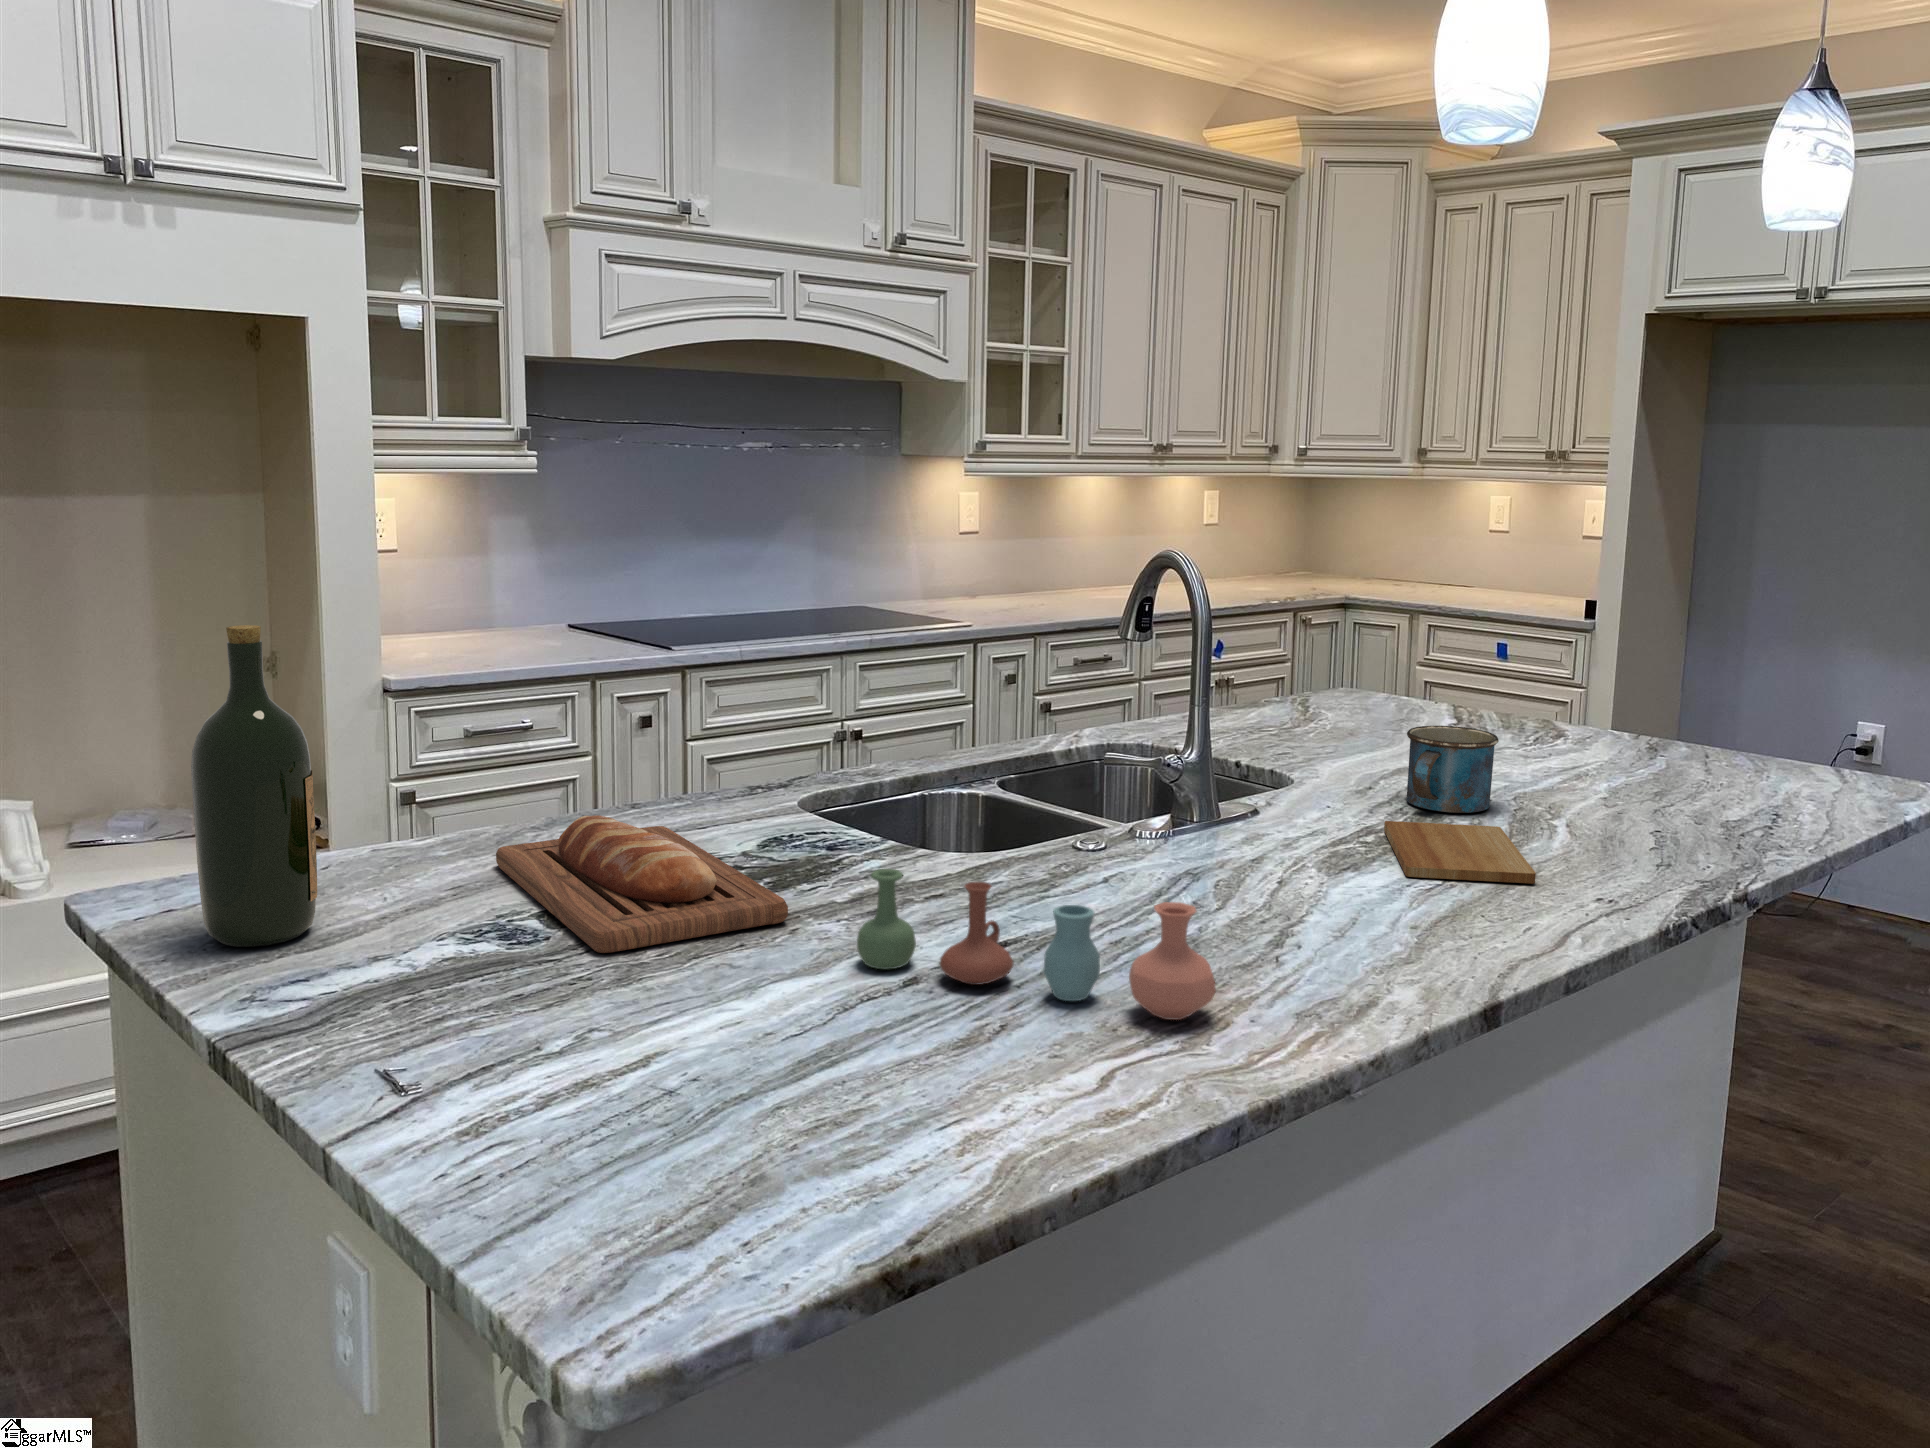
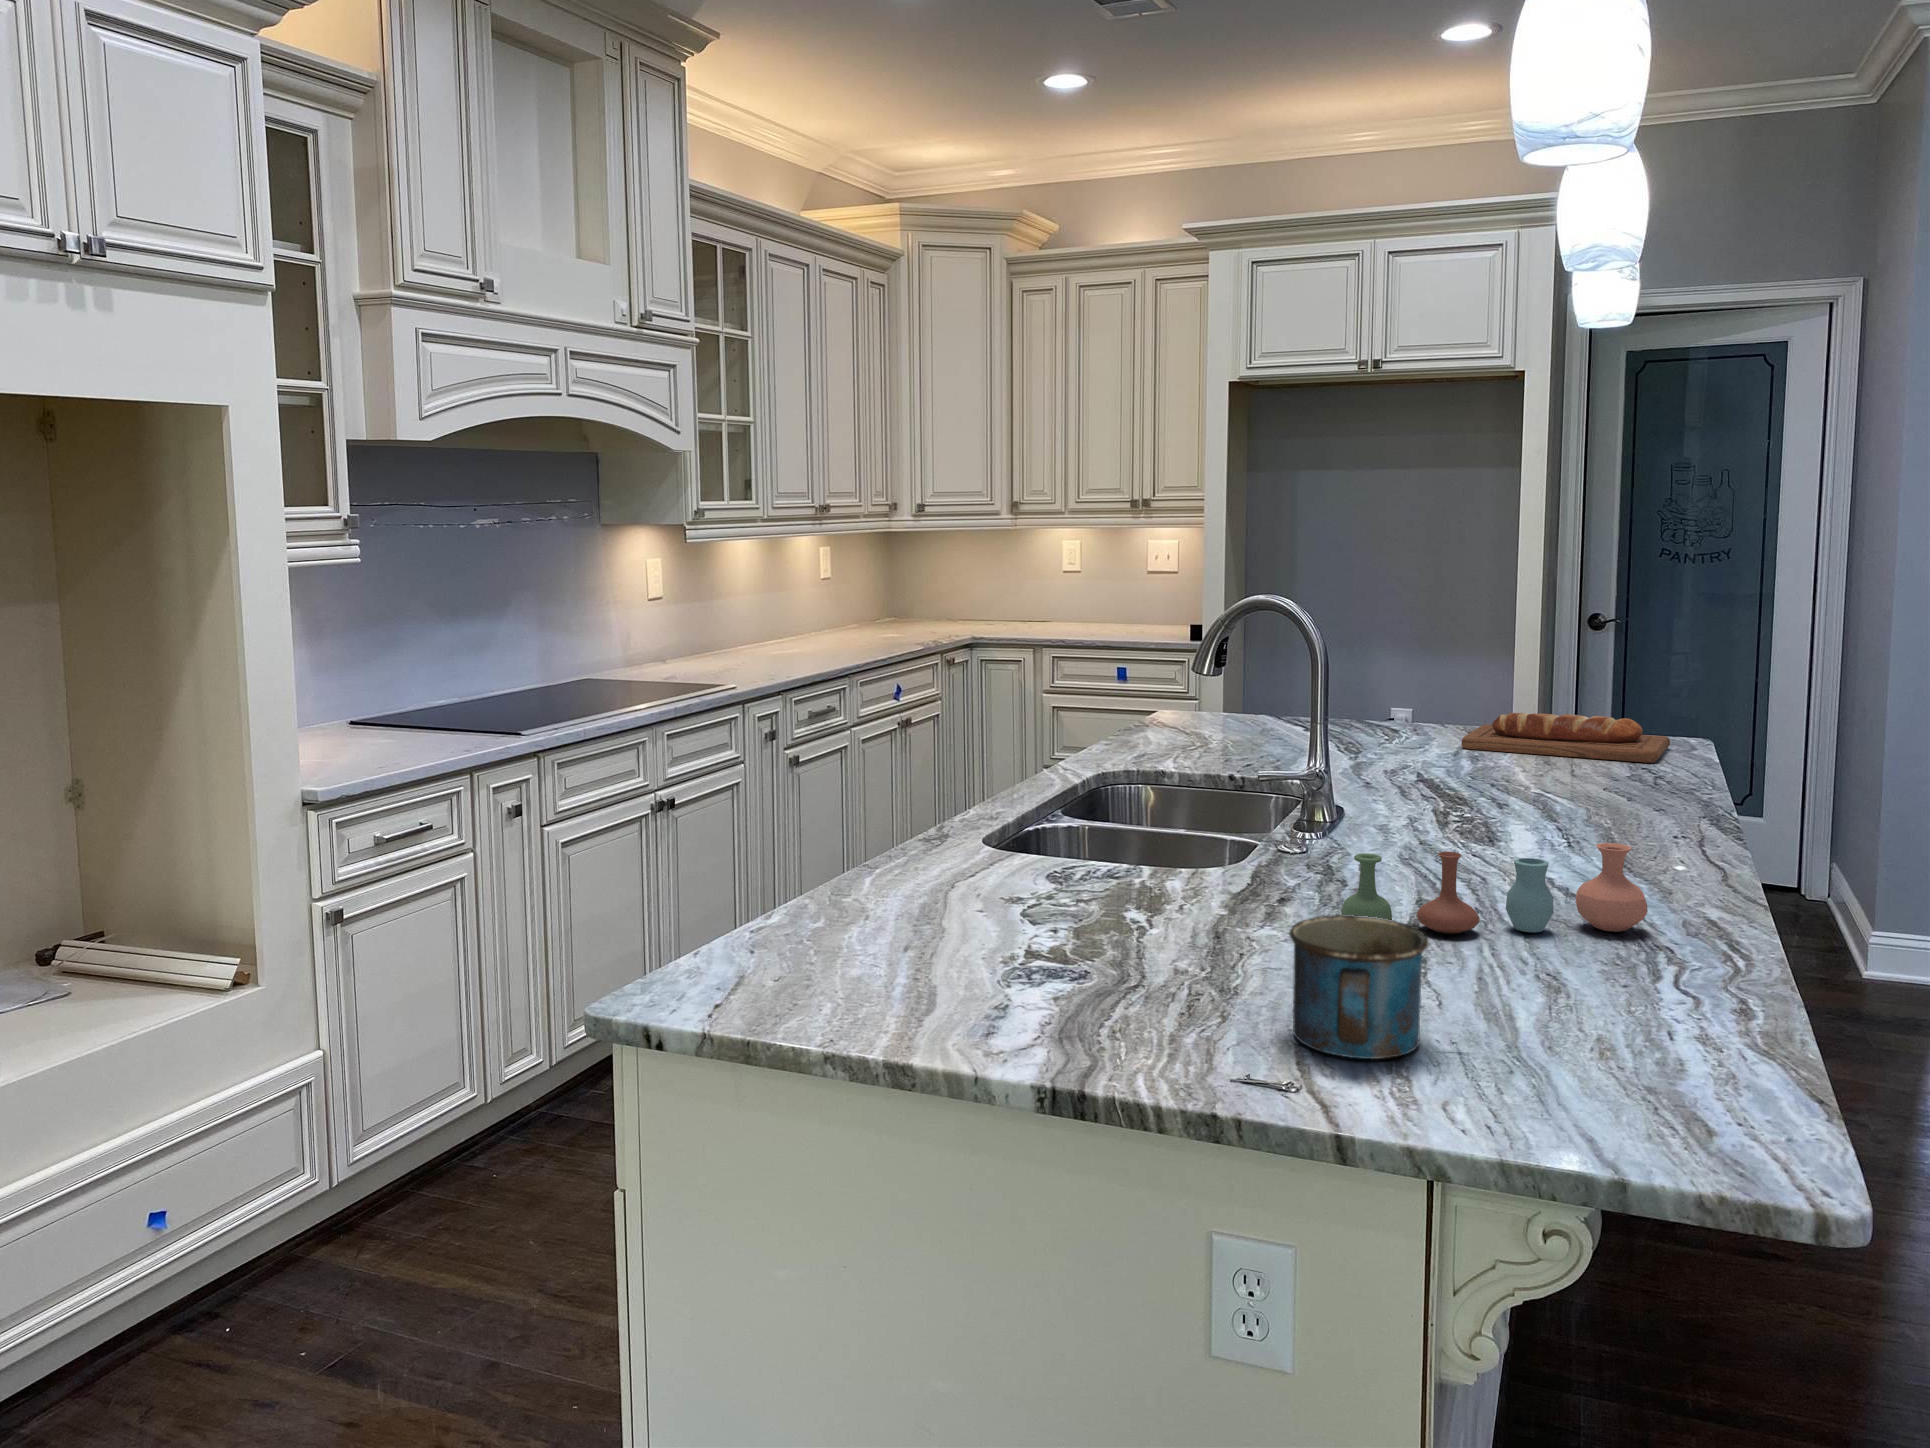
wine bottle: present [191,625,317,947] -> none [816,702,917,1007]
mug: present [1407,726,1499,813] -> present [1289,915,1429,1059]
bread loaf: present [496,815,788,953] -> present [1462,713,1670,763]
cutting board: present [1384,821,1536,884] -> none [1439,786,1607,827]

